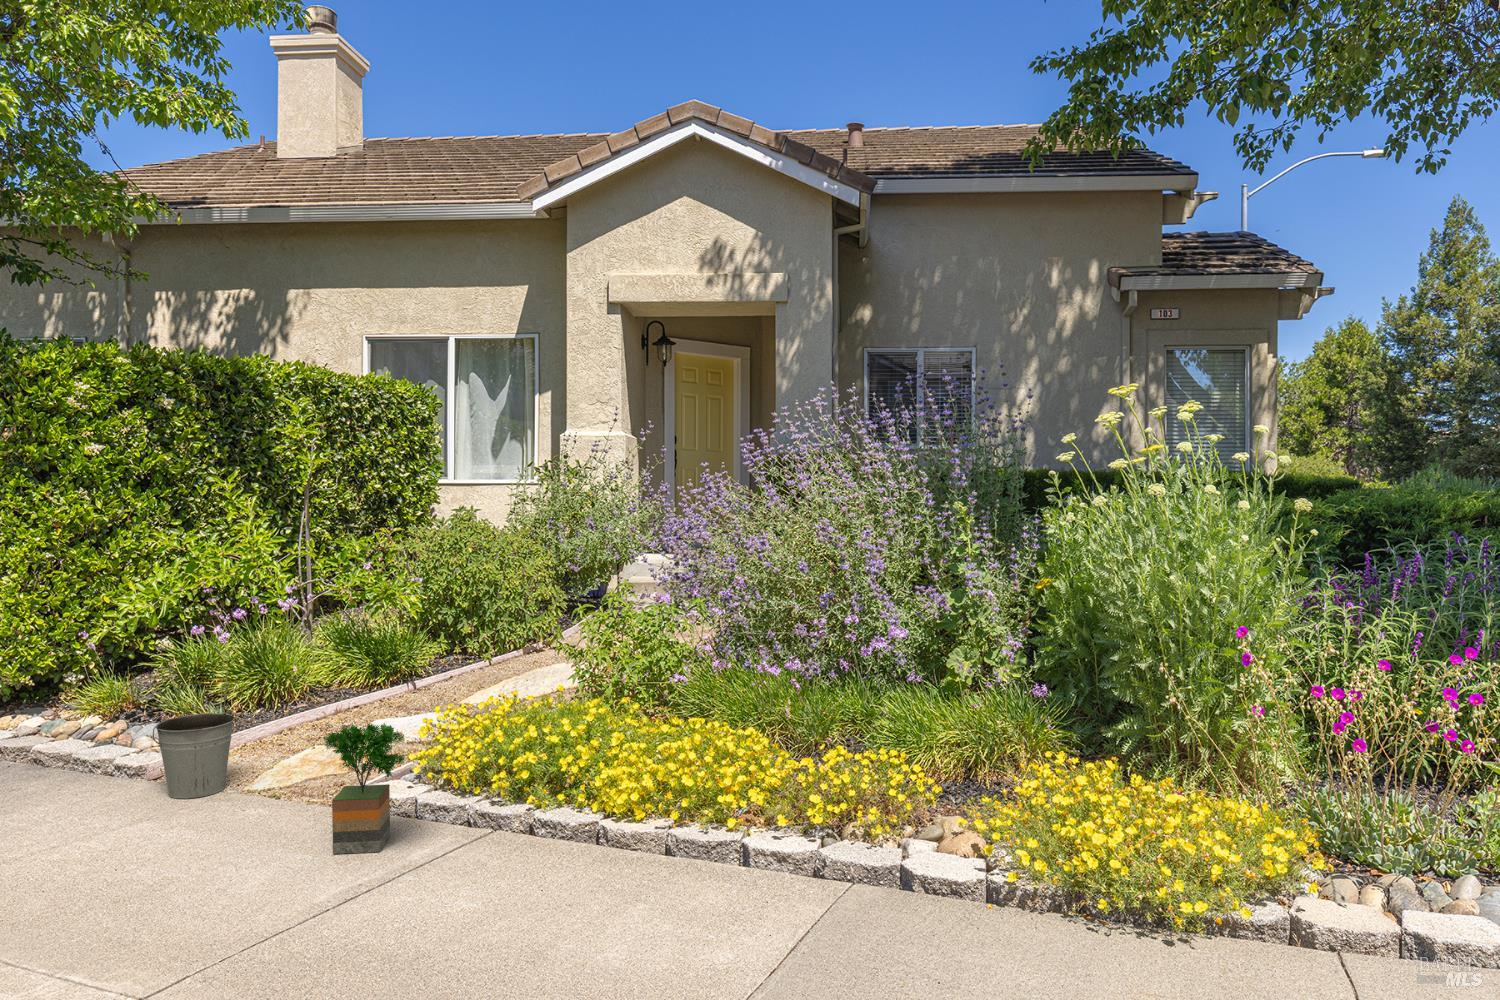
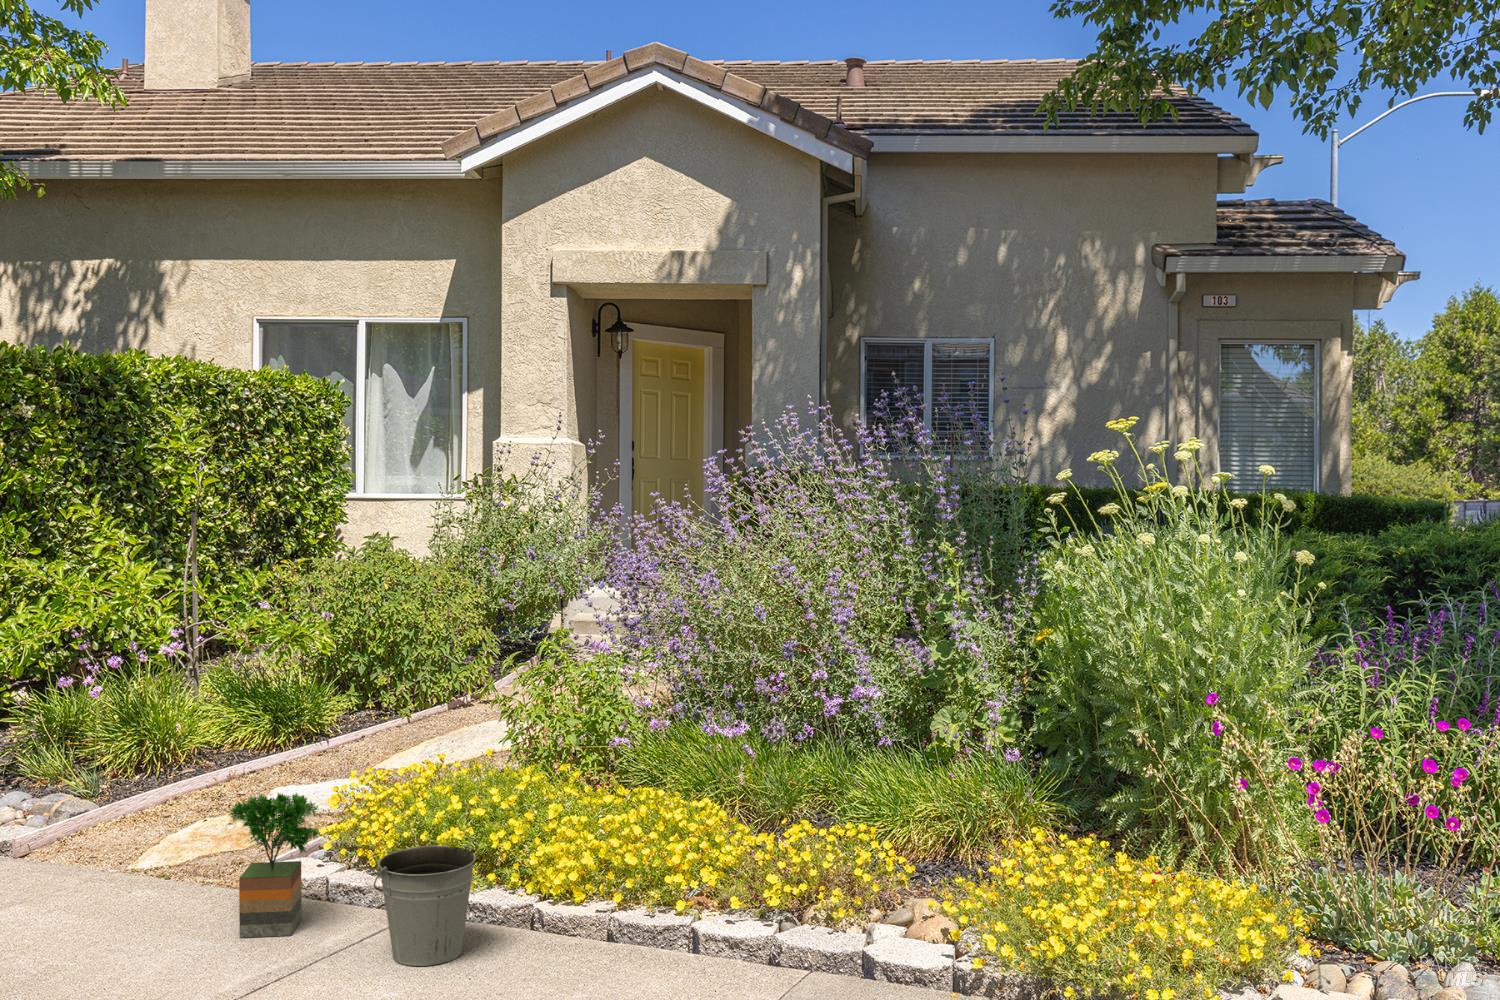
bucket: present [153,713,235,798] -> present [374,845,476,966]

